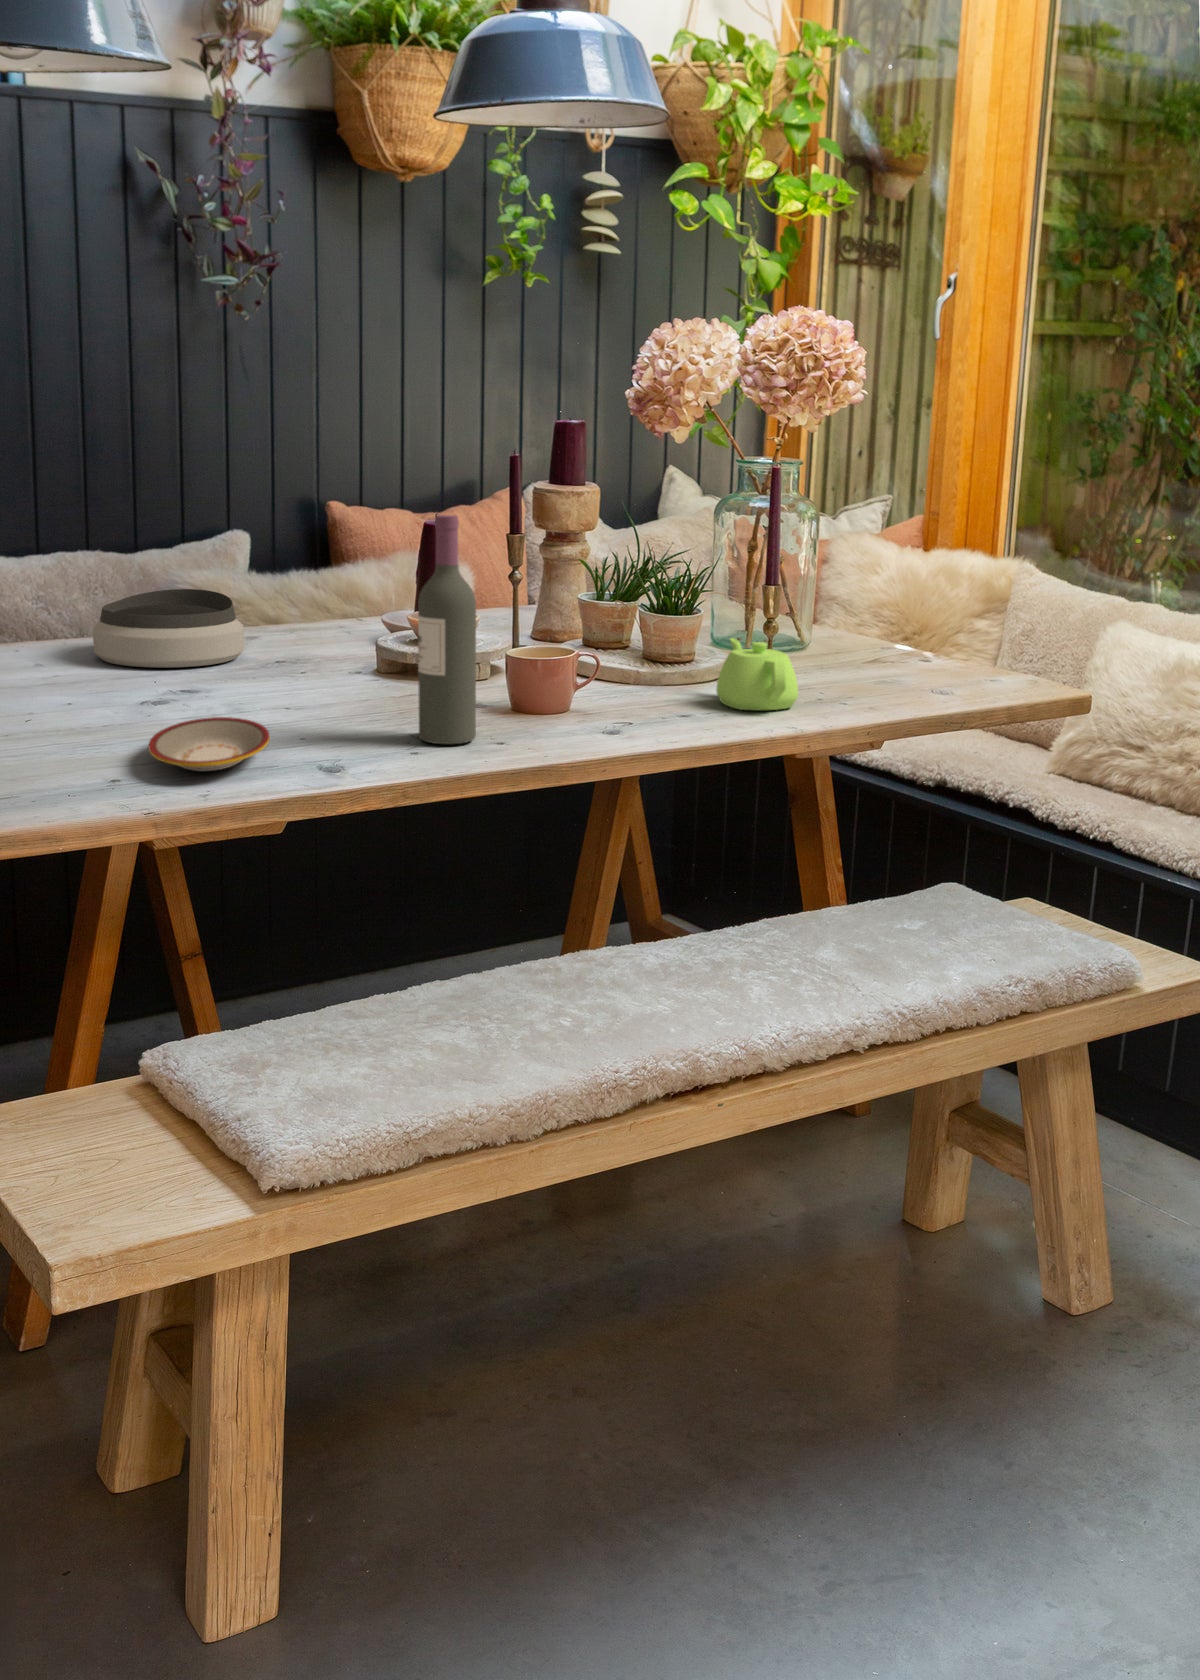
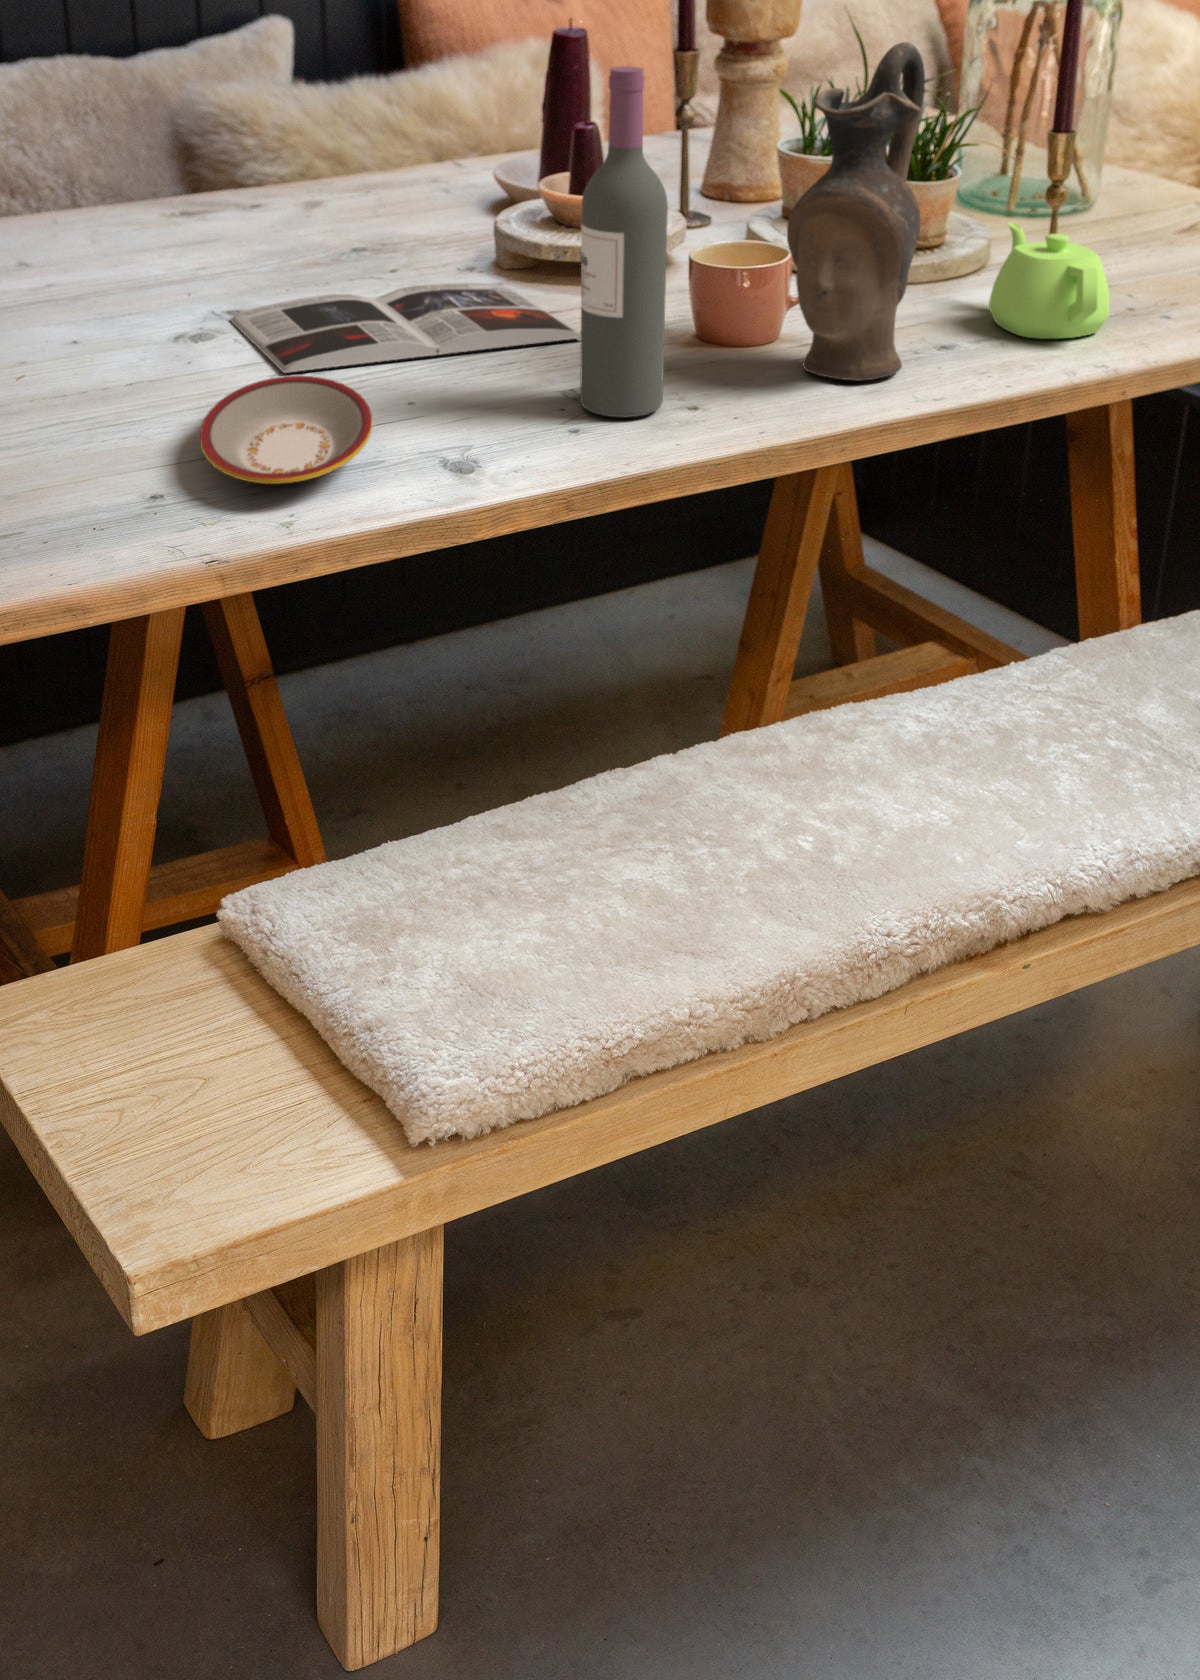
ceramic pitcher: none [564,510,656,728] -> present [787,42,925,380]
bowl: present [93,589,244,668] -> none [95,137,307,264]
magazine: none [181,676,430,721] -> present [230,283,581,373]

